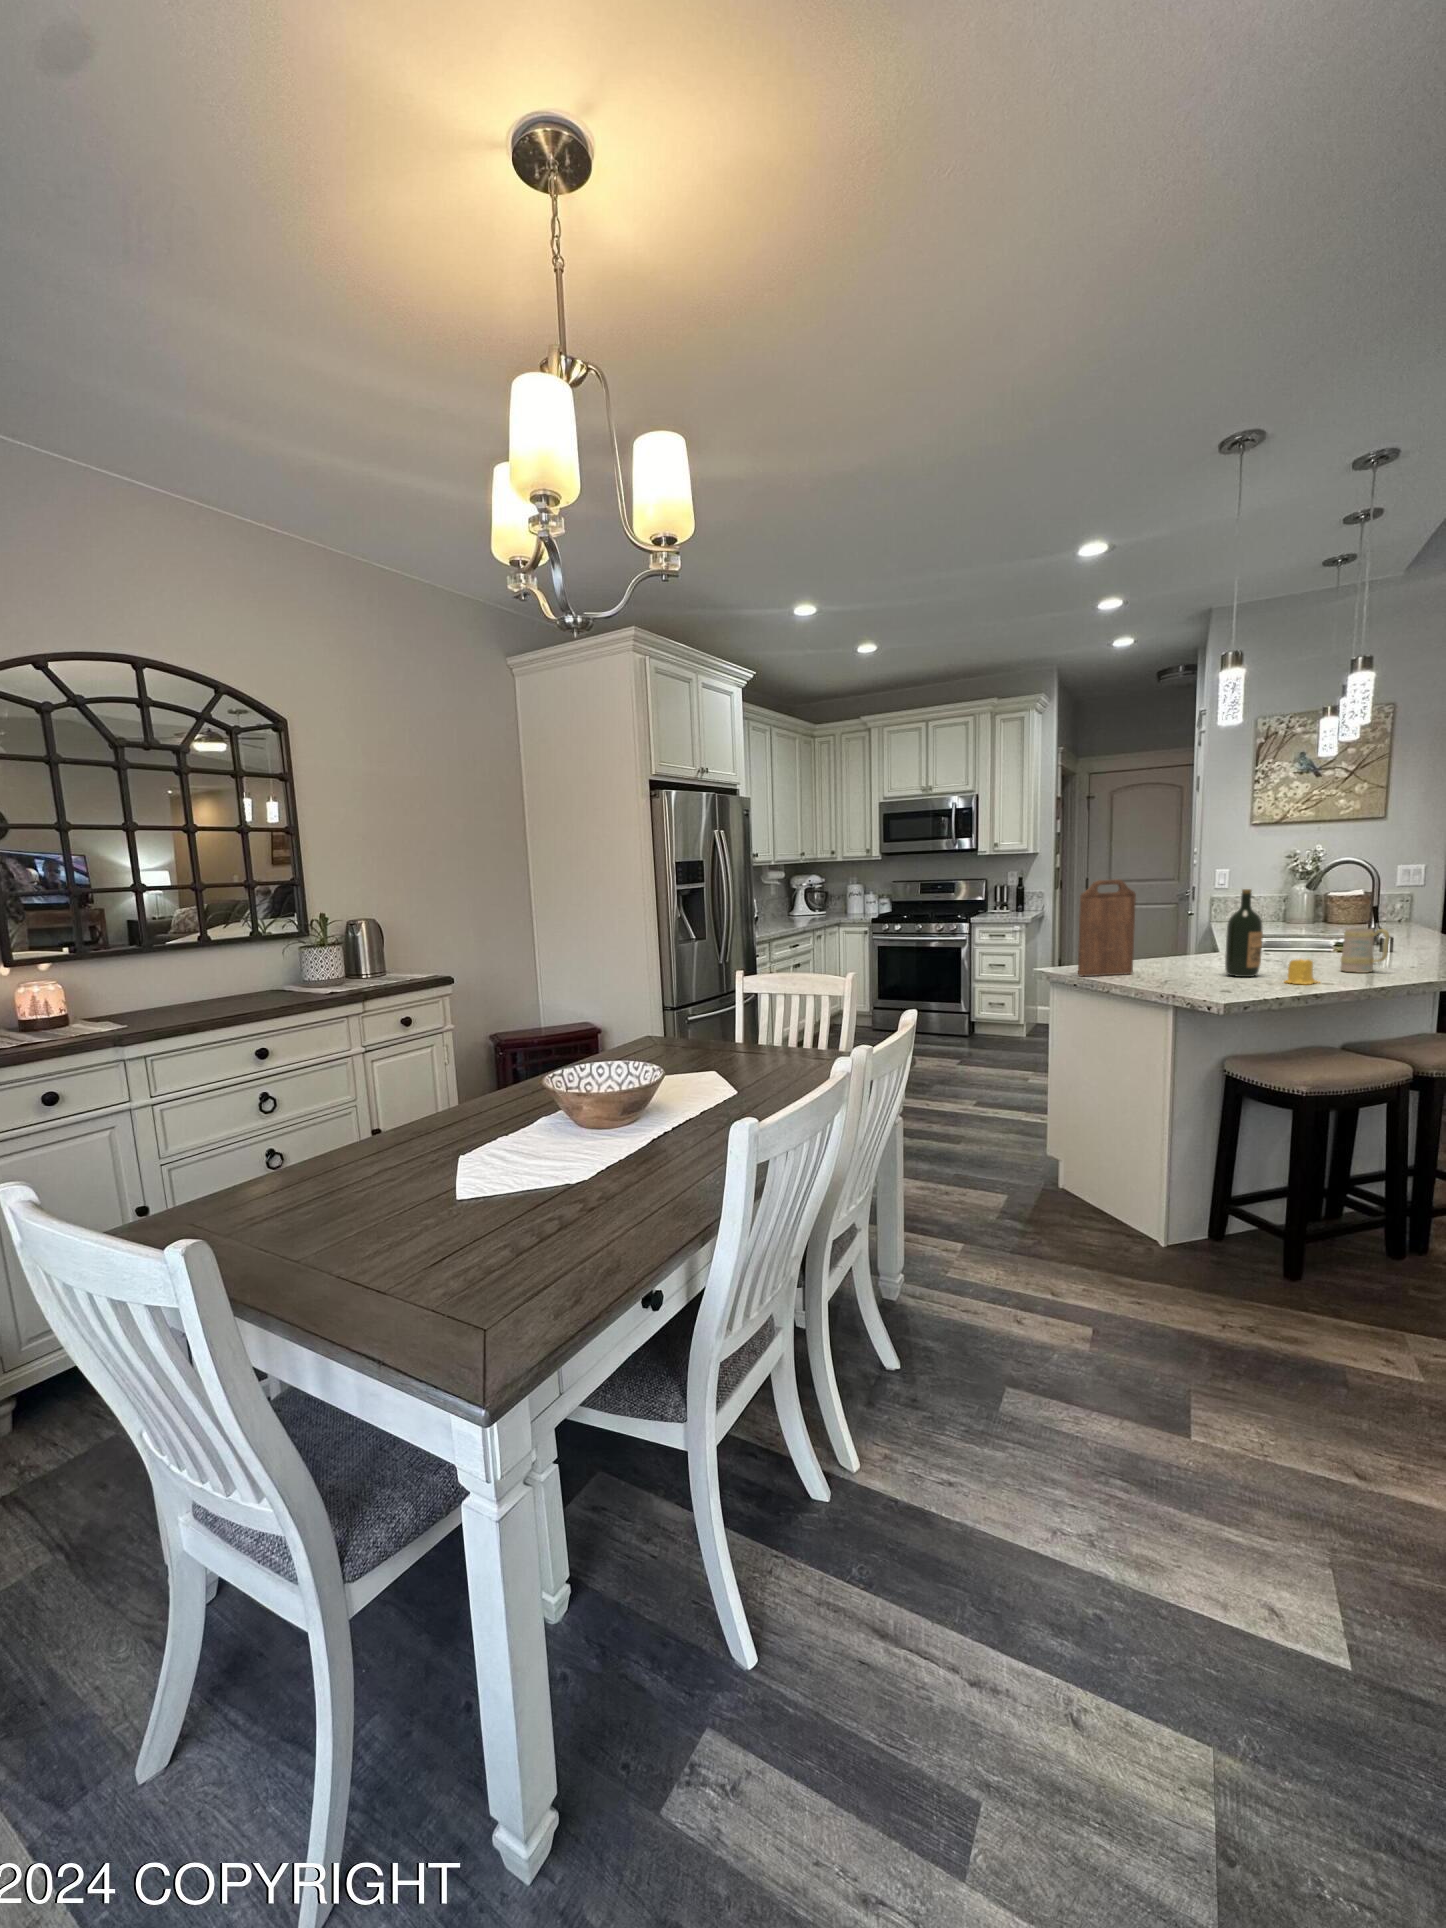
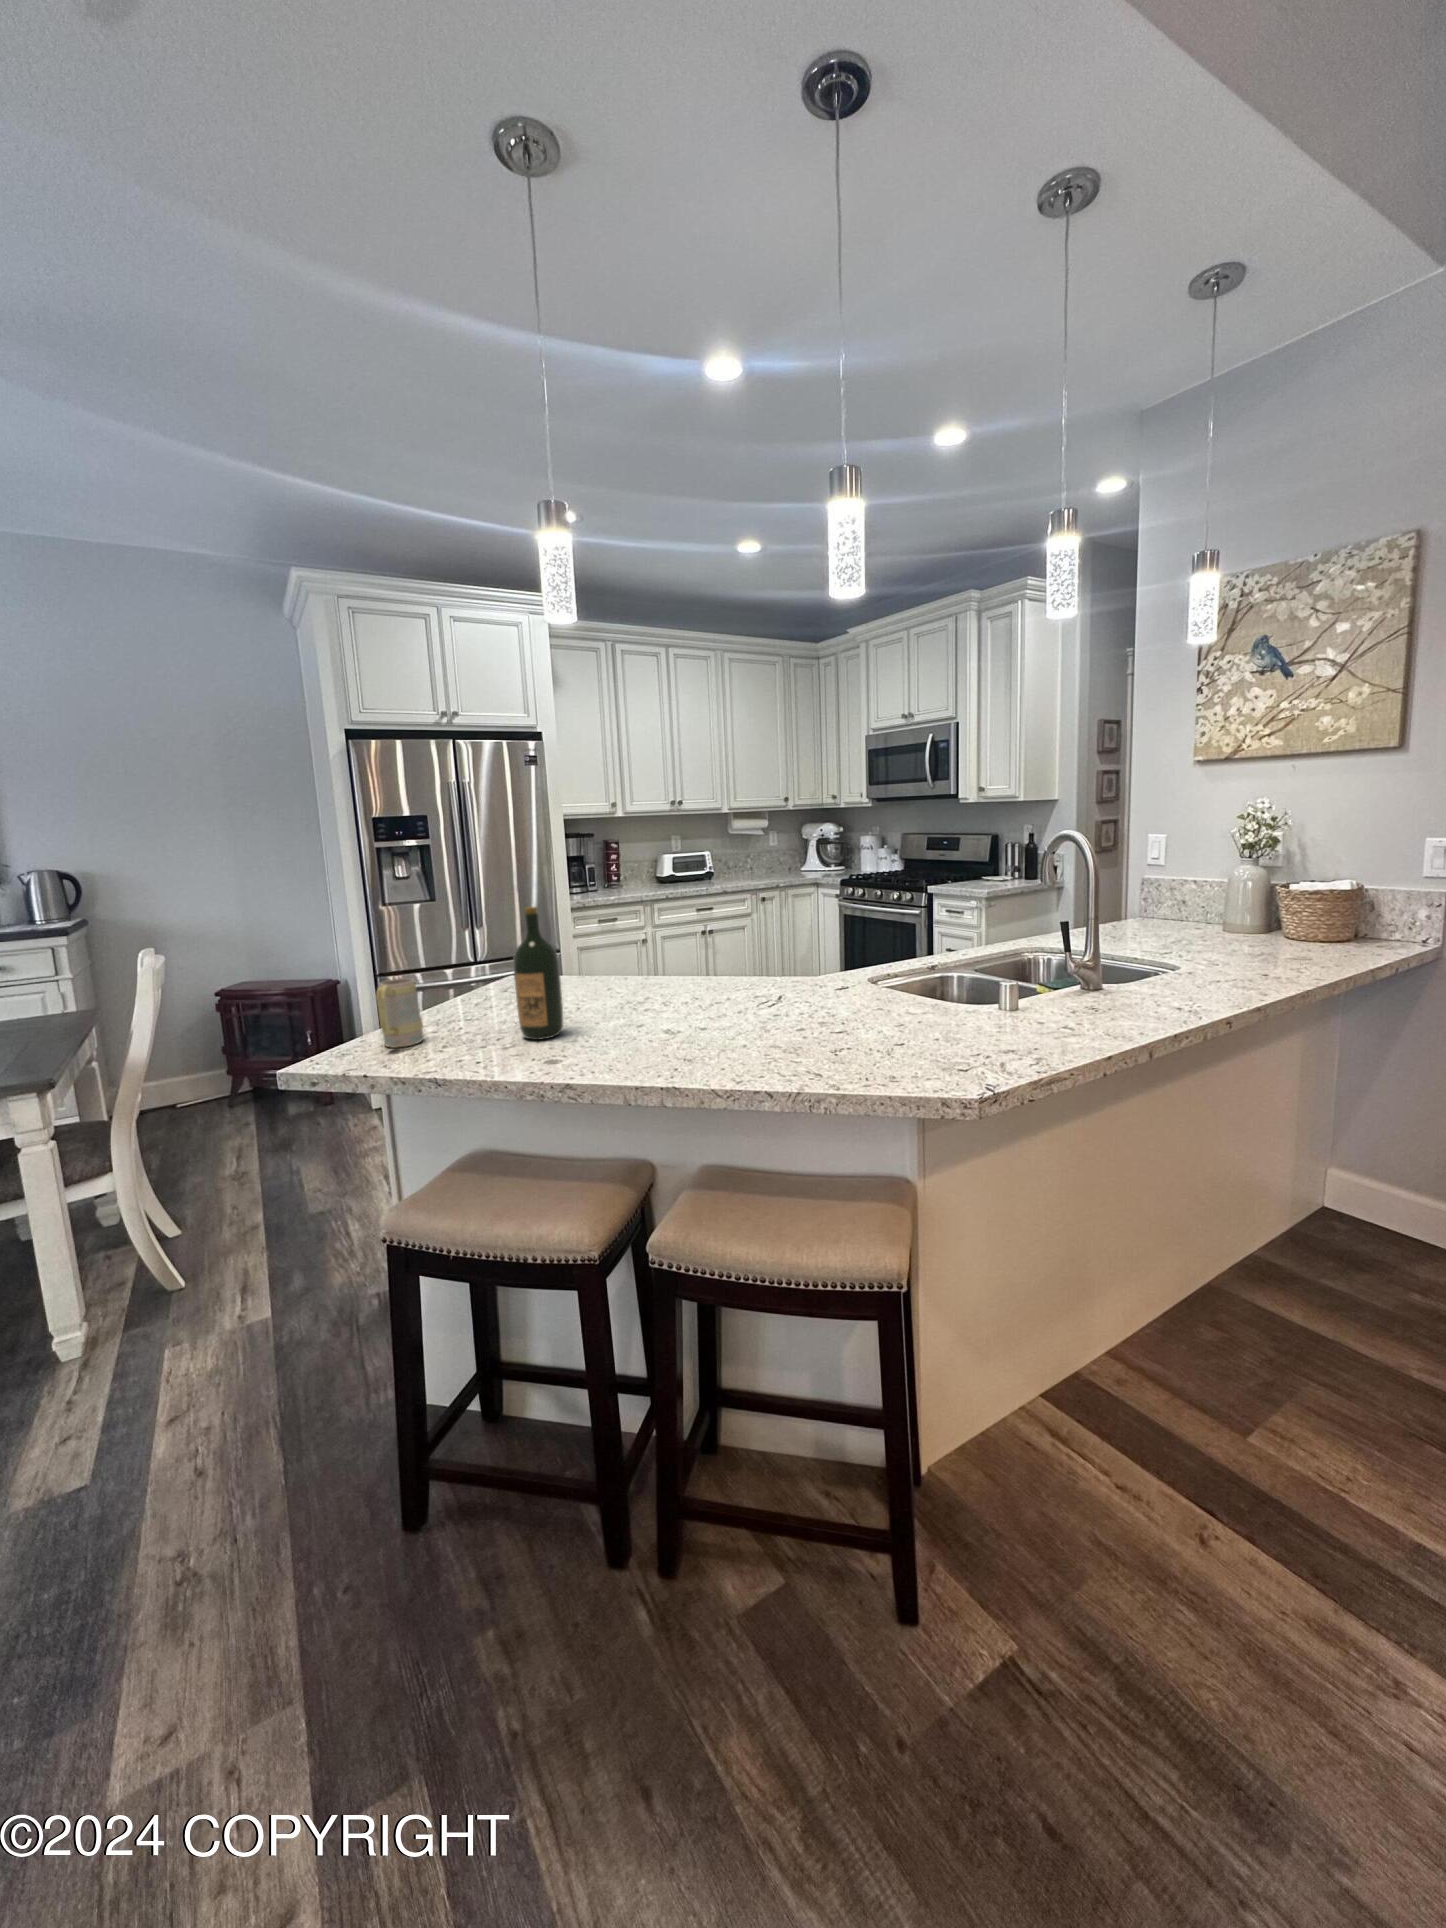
cutting board: present [1078,880,1136,976] -> none [435,880,506,1010]
mug: present [1341,928,1390,973] -> present [376,978,424,1048]
candle: present [1285,959,1318,984] -> none [469,1024,518,1070]

